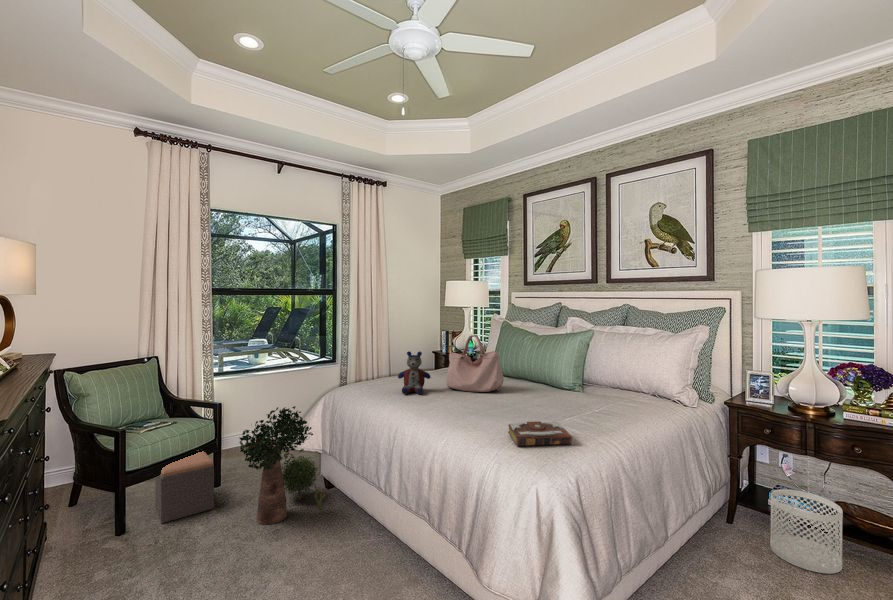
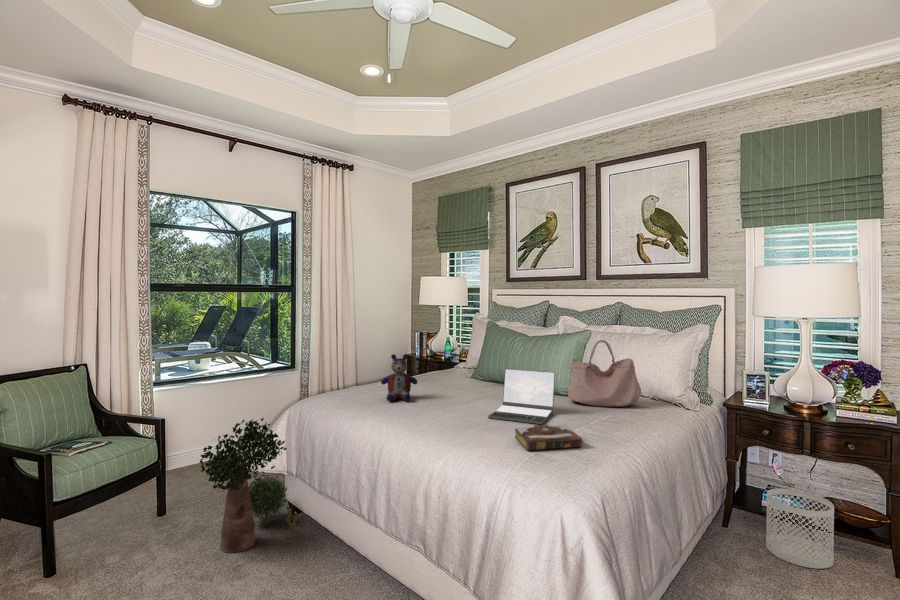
handbag: present [446,335,504,392] -> present [568,340,641,407]
laptop: none [490,366,555,420] -> present [488,369,555,424]
footstool: present [155,451,214,523] -> none [93,472,166,558]

